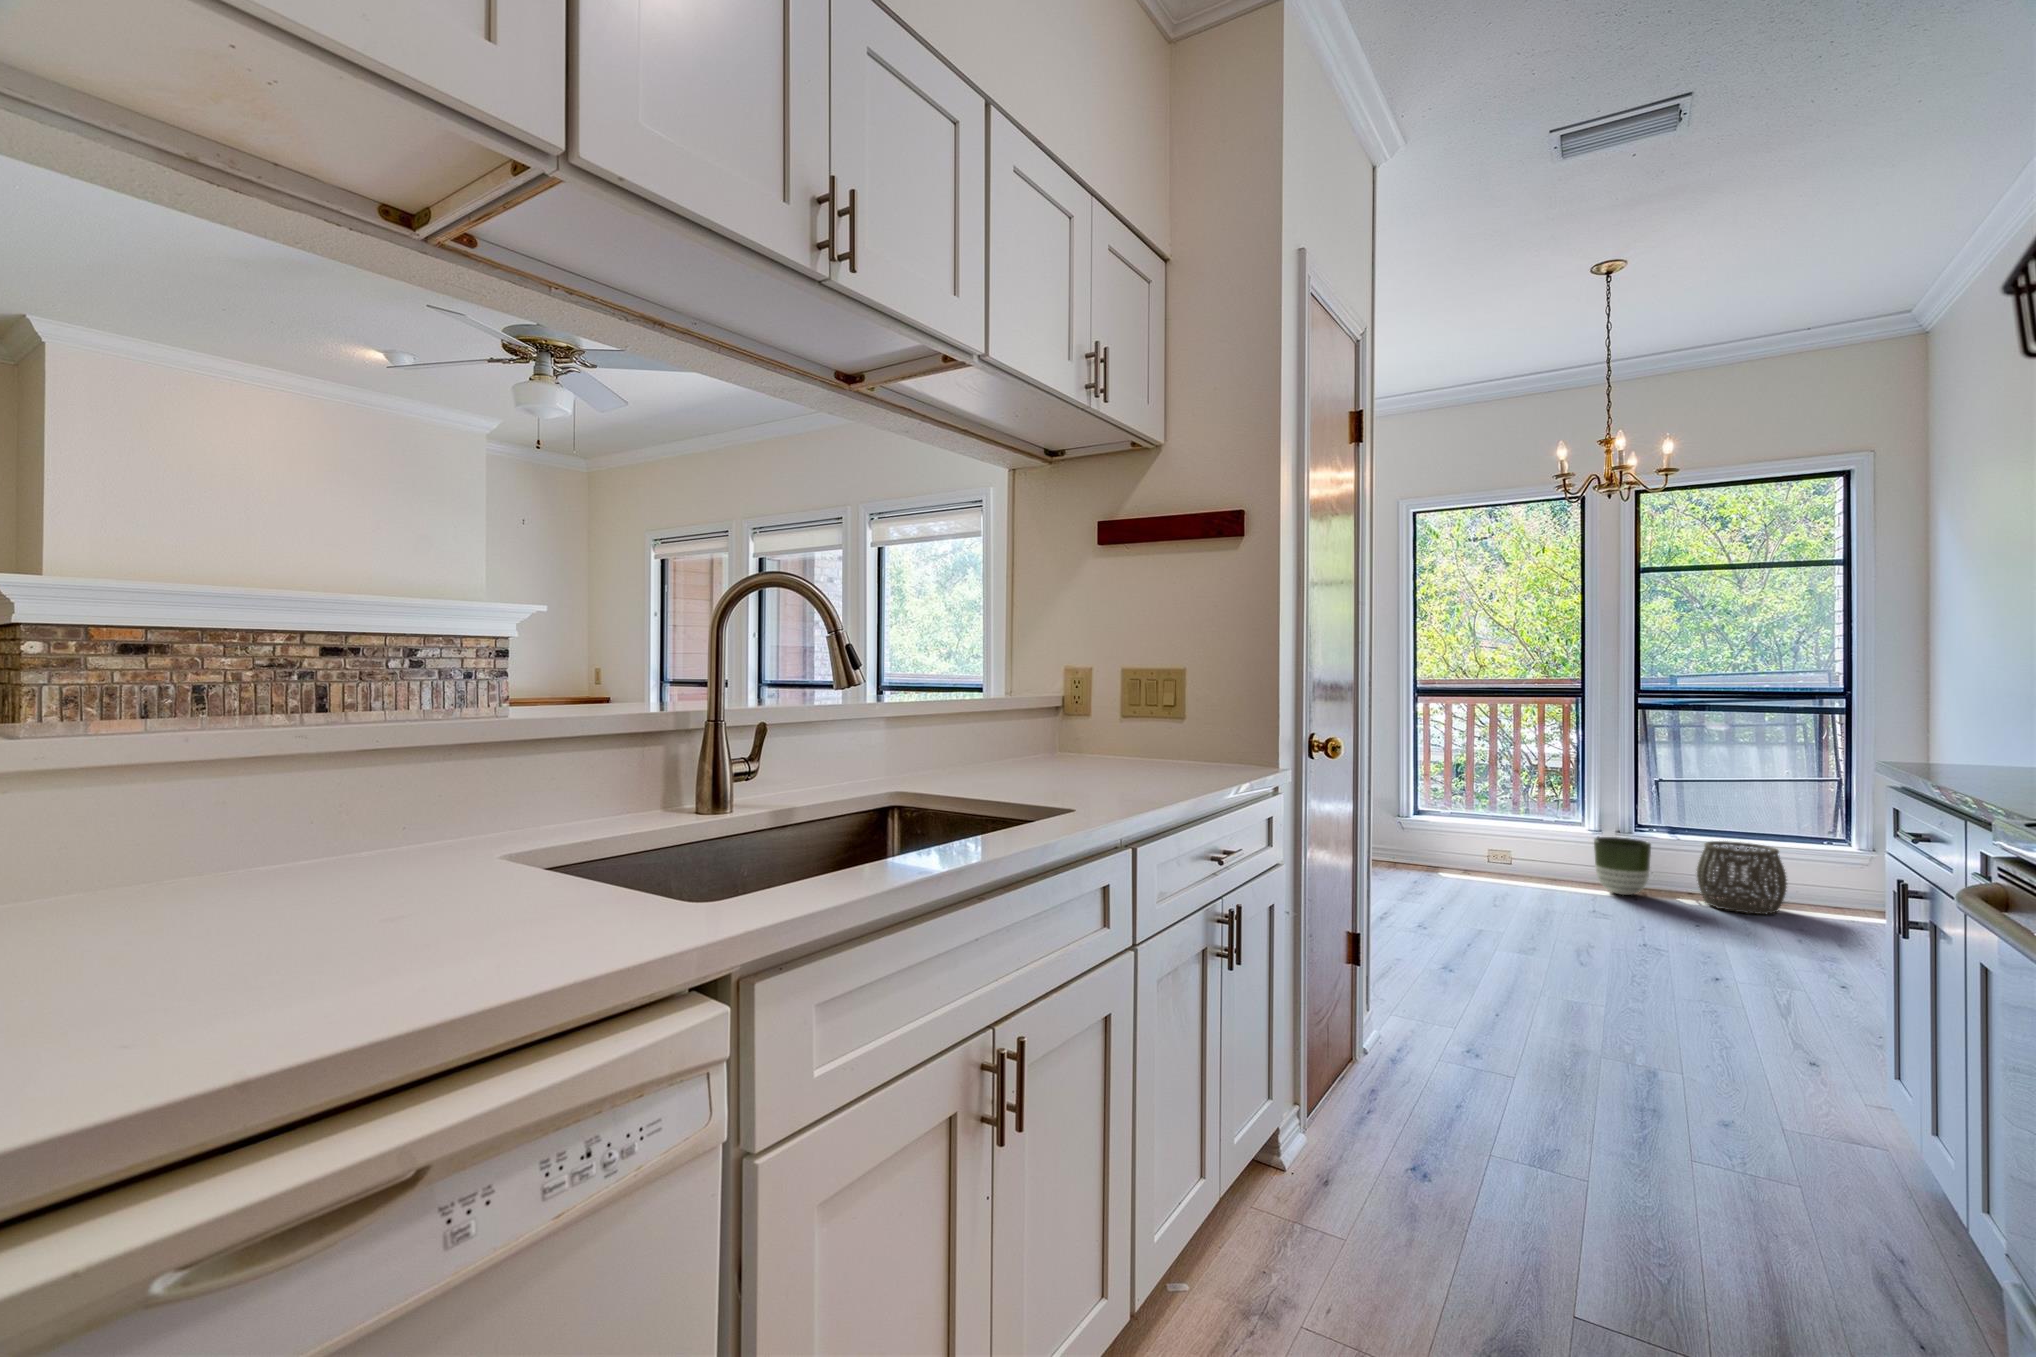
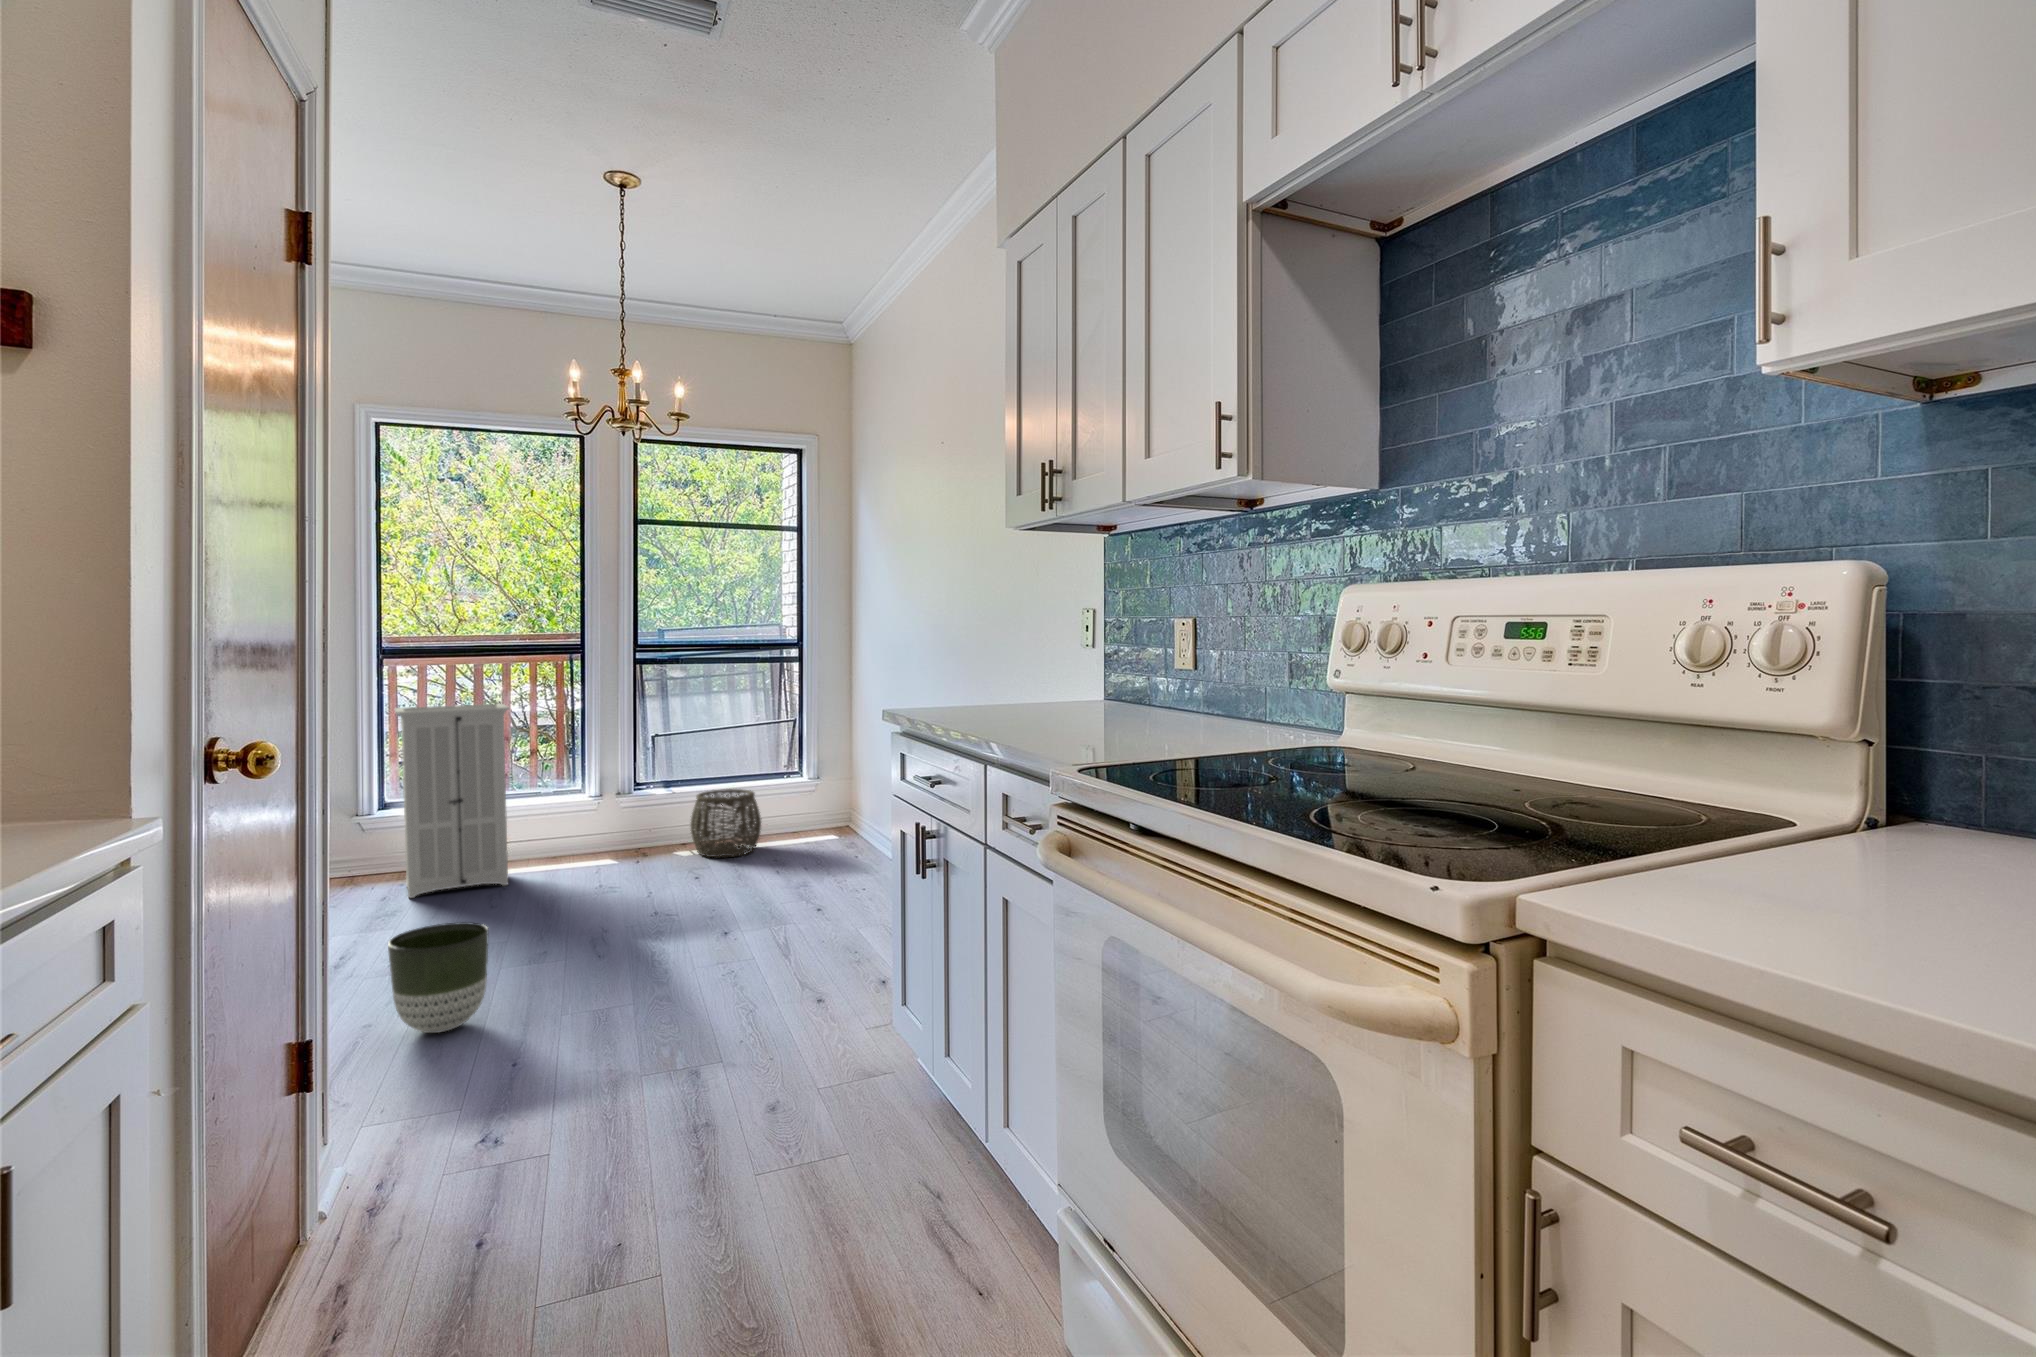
storage cabinet: none [1427,733,1515,891] -> present [395,701,510,898]
planter: present [1594,837,1651,895] -> present [388,922,489,1033]

